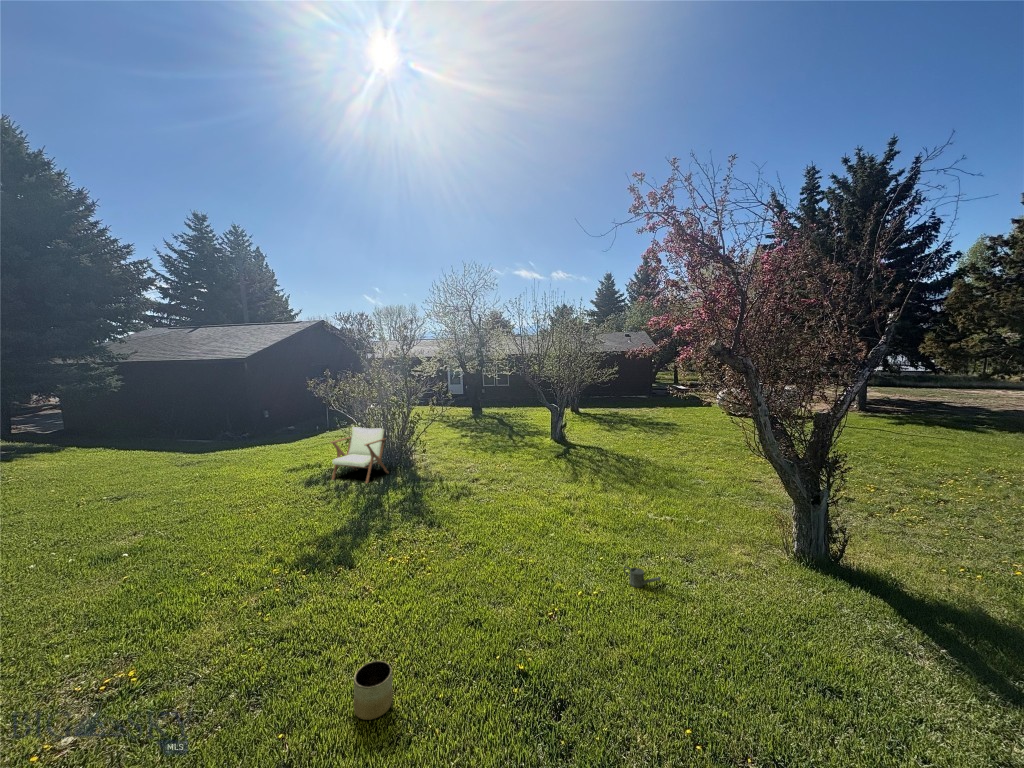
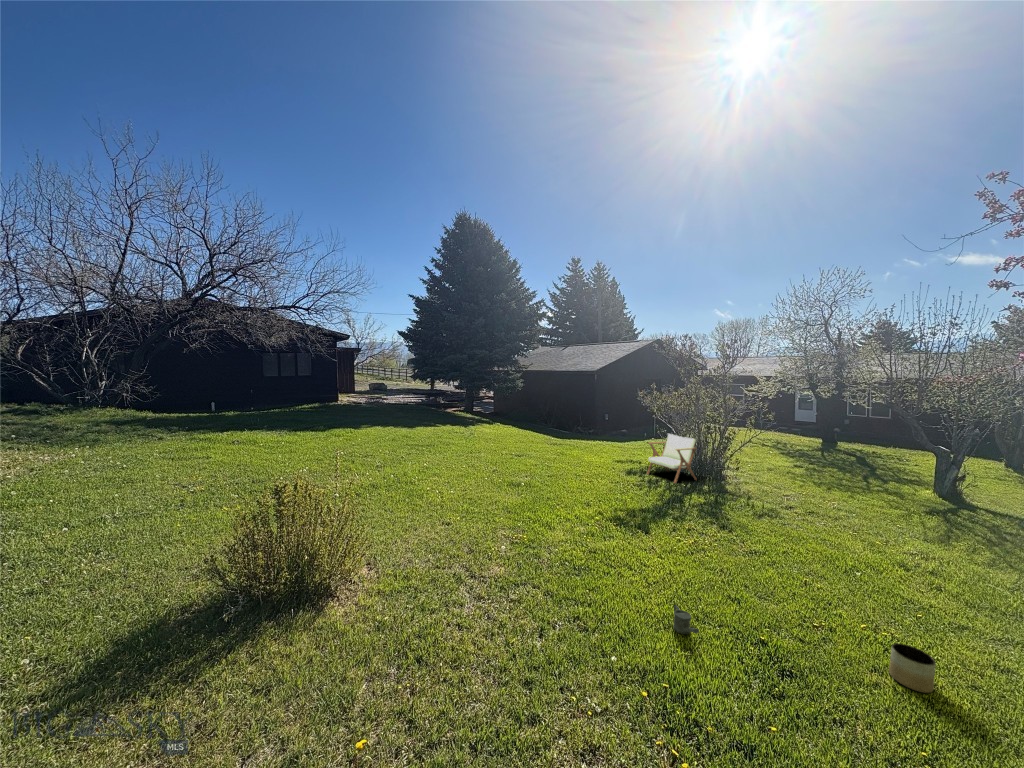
watering can: present [624,566,661,588] -> present [673,605,699,634]
planter: present [354,661,393,720] -> present [889,643,936,693]

